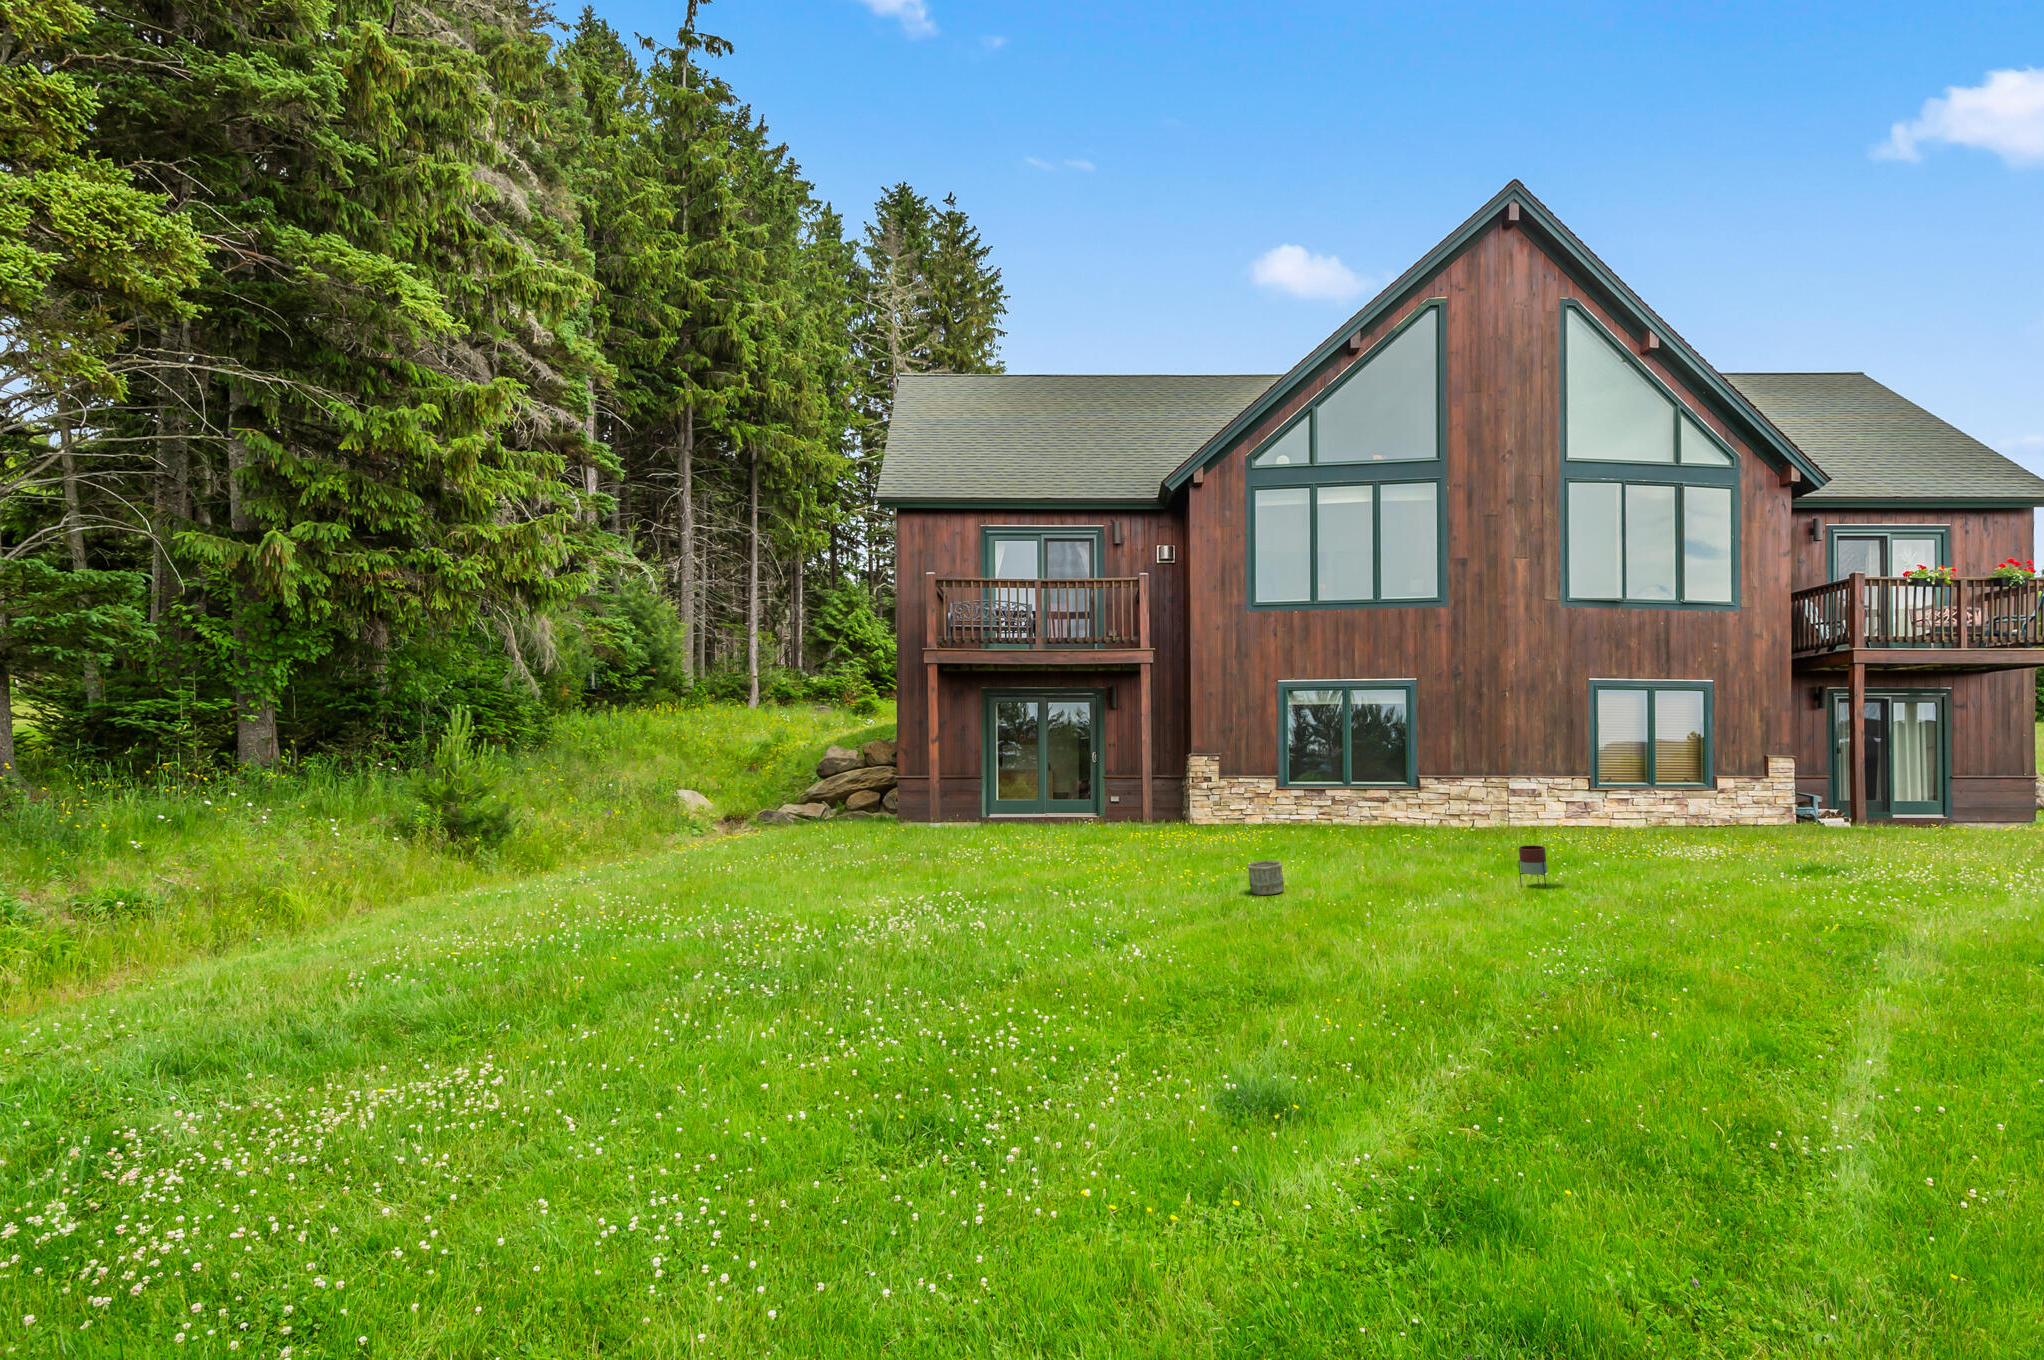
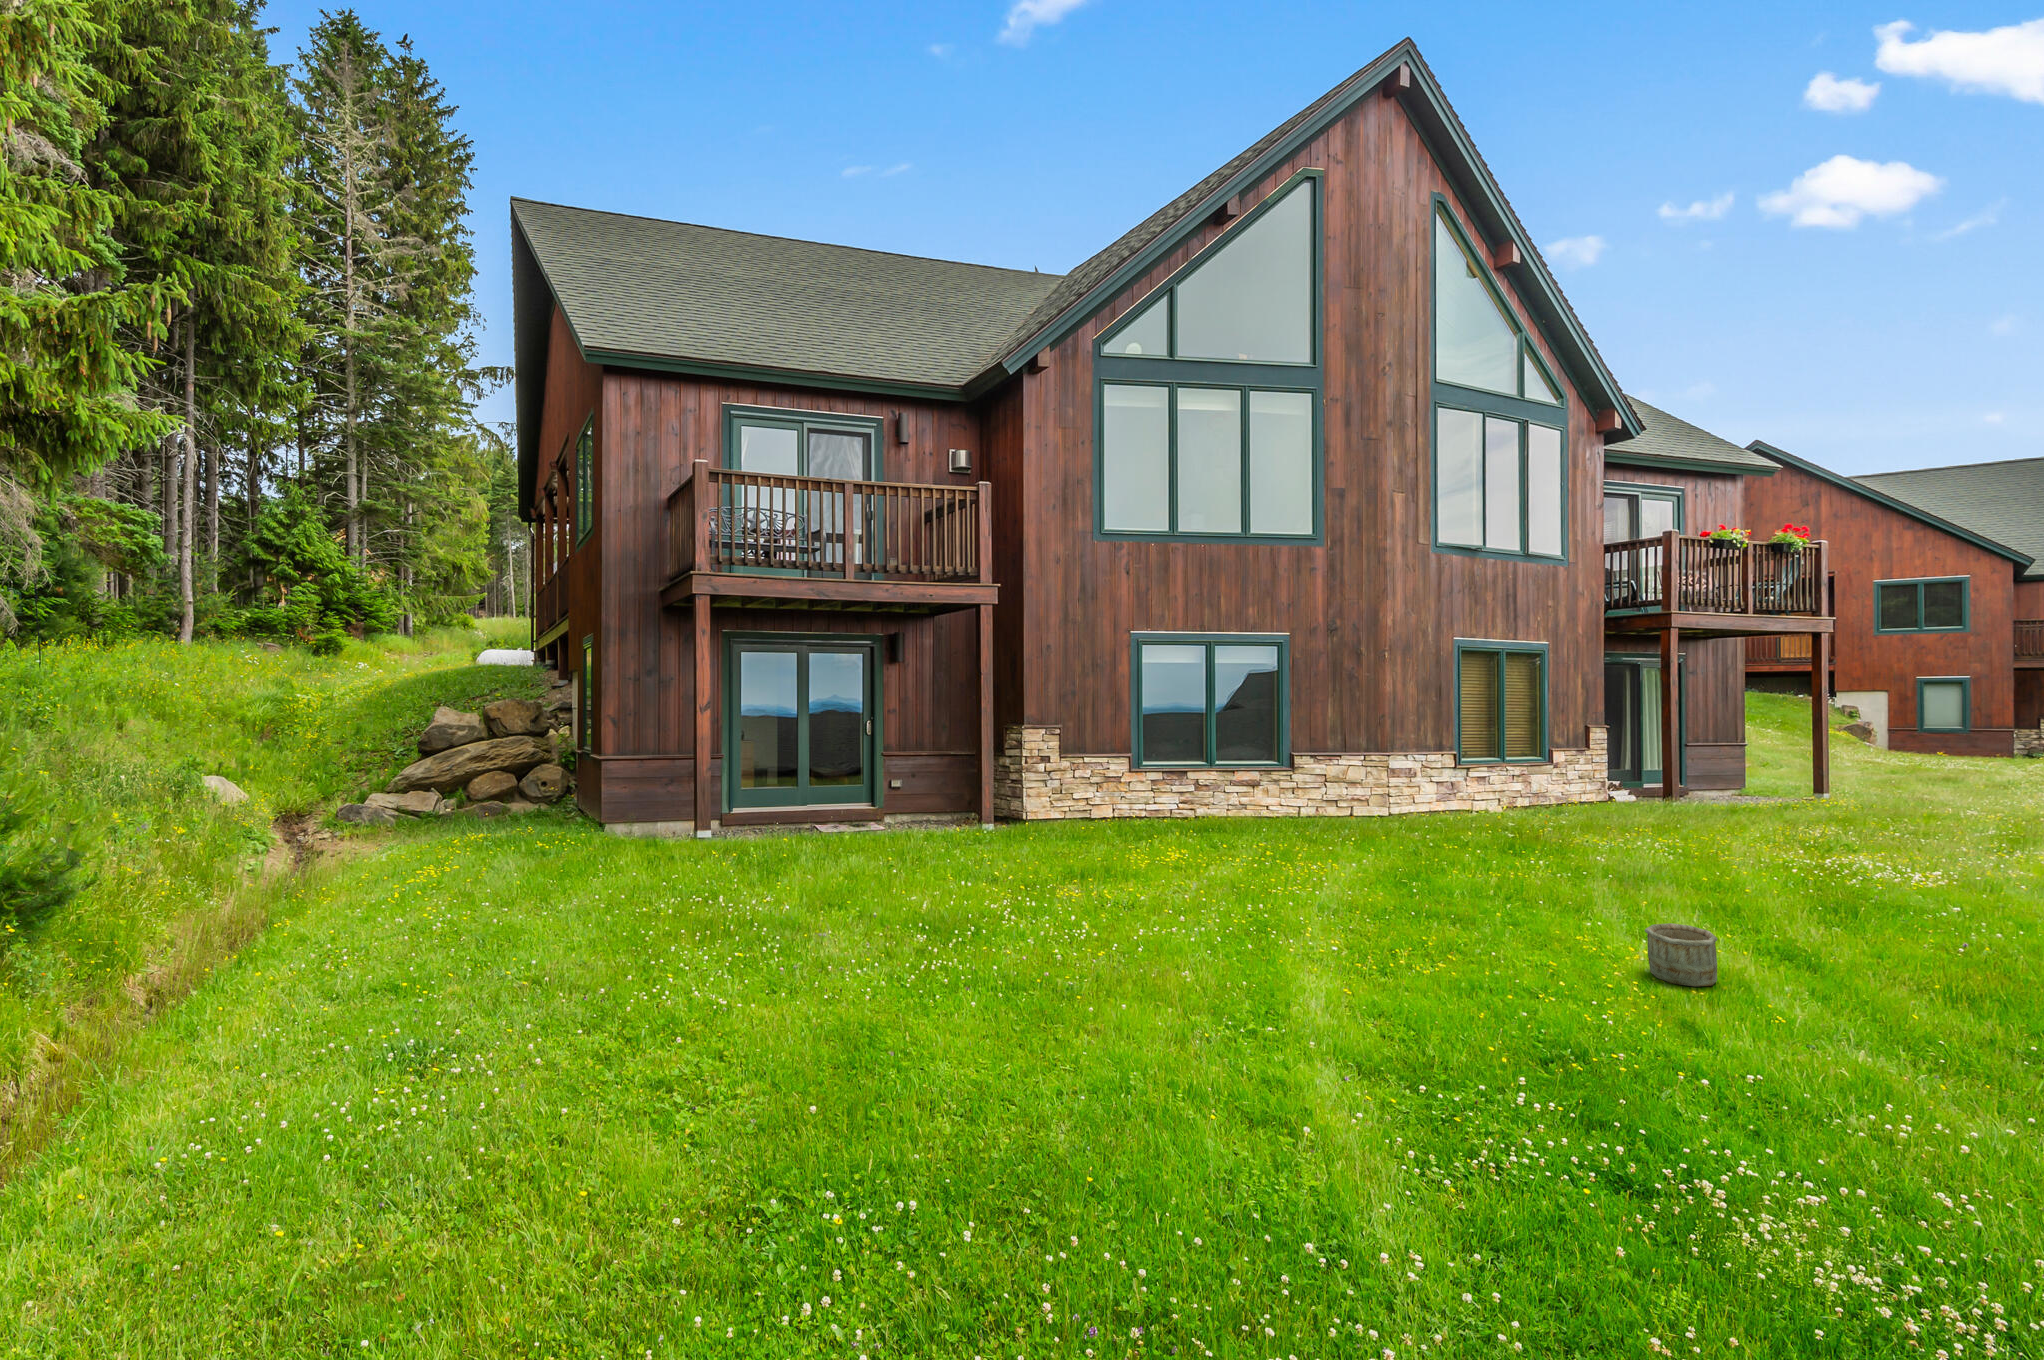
planter: present [1518,845,1547,888] -> none [1966,878,2024,942]

